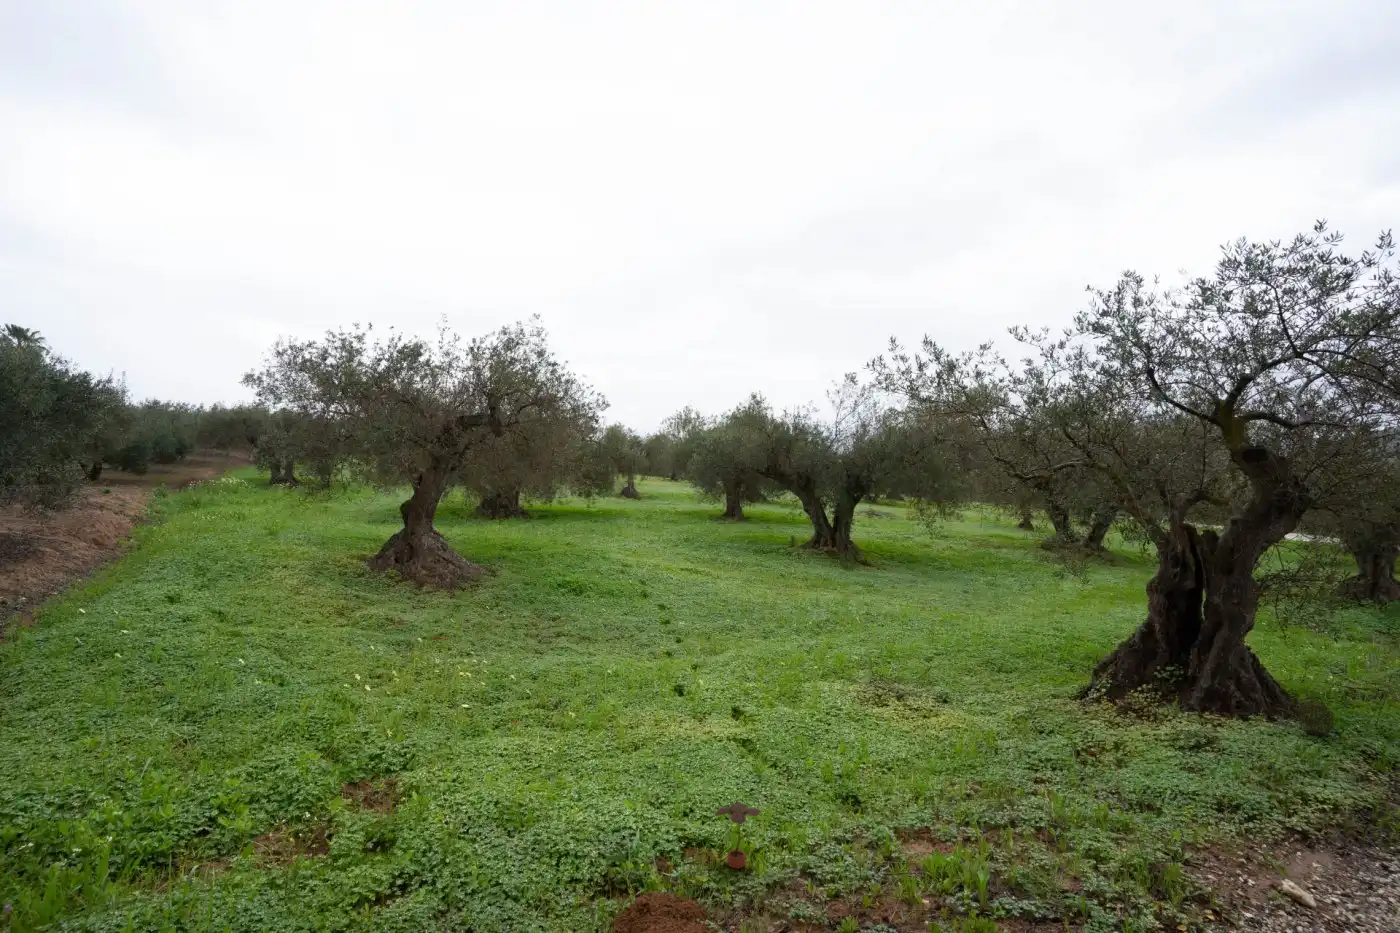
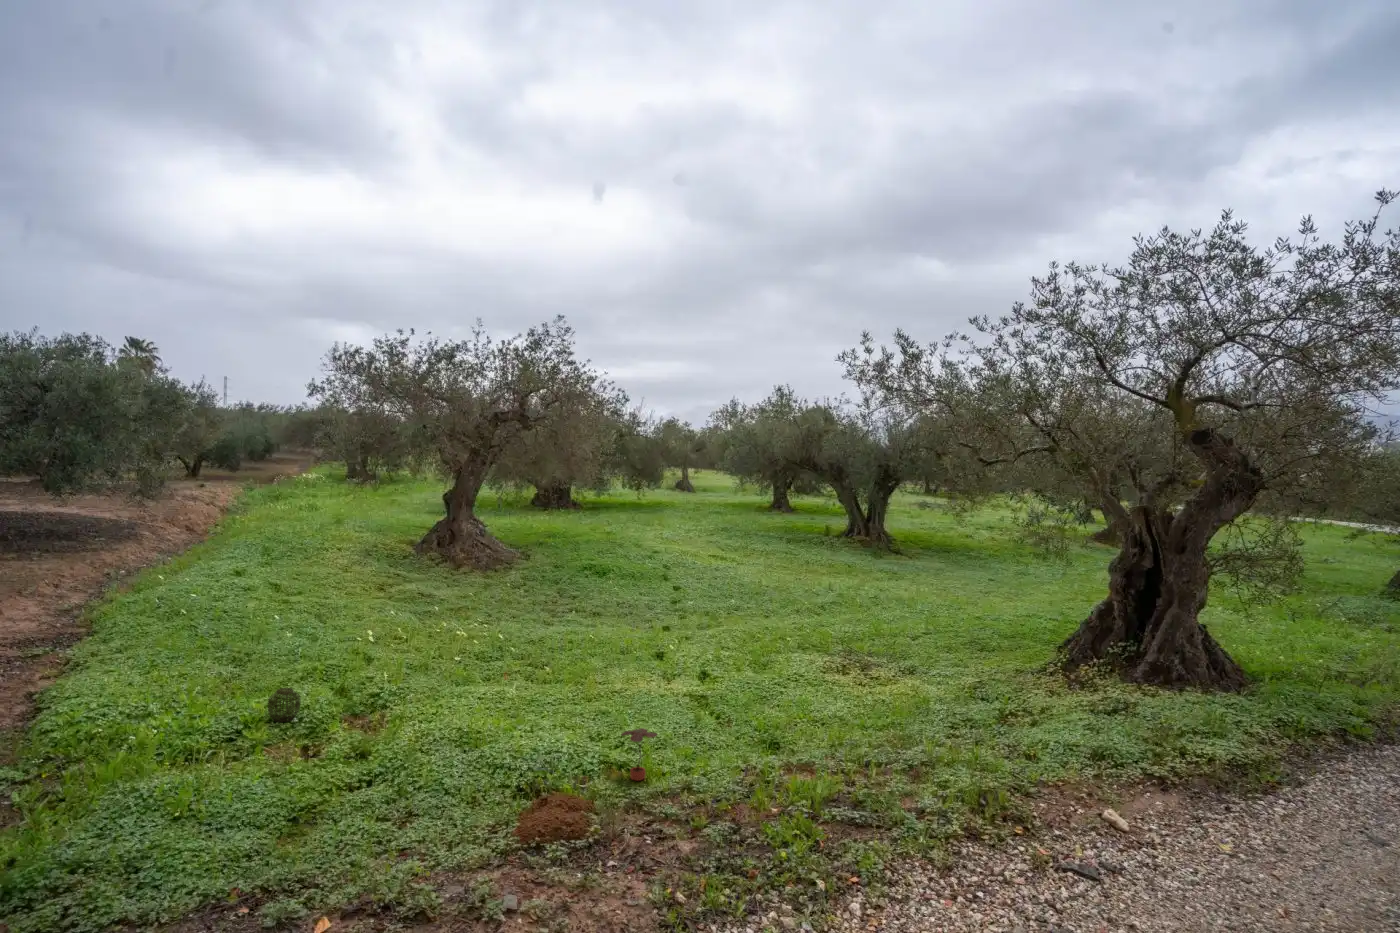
woven basket: present [1298,702,1334,735] -> present [268,688,300,722]

